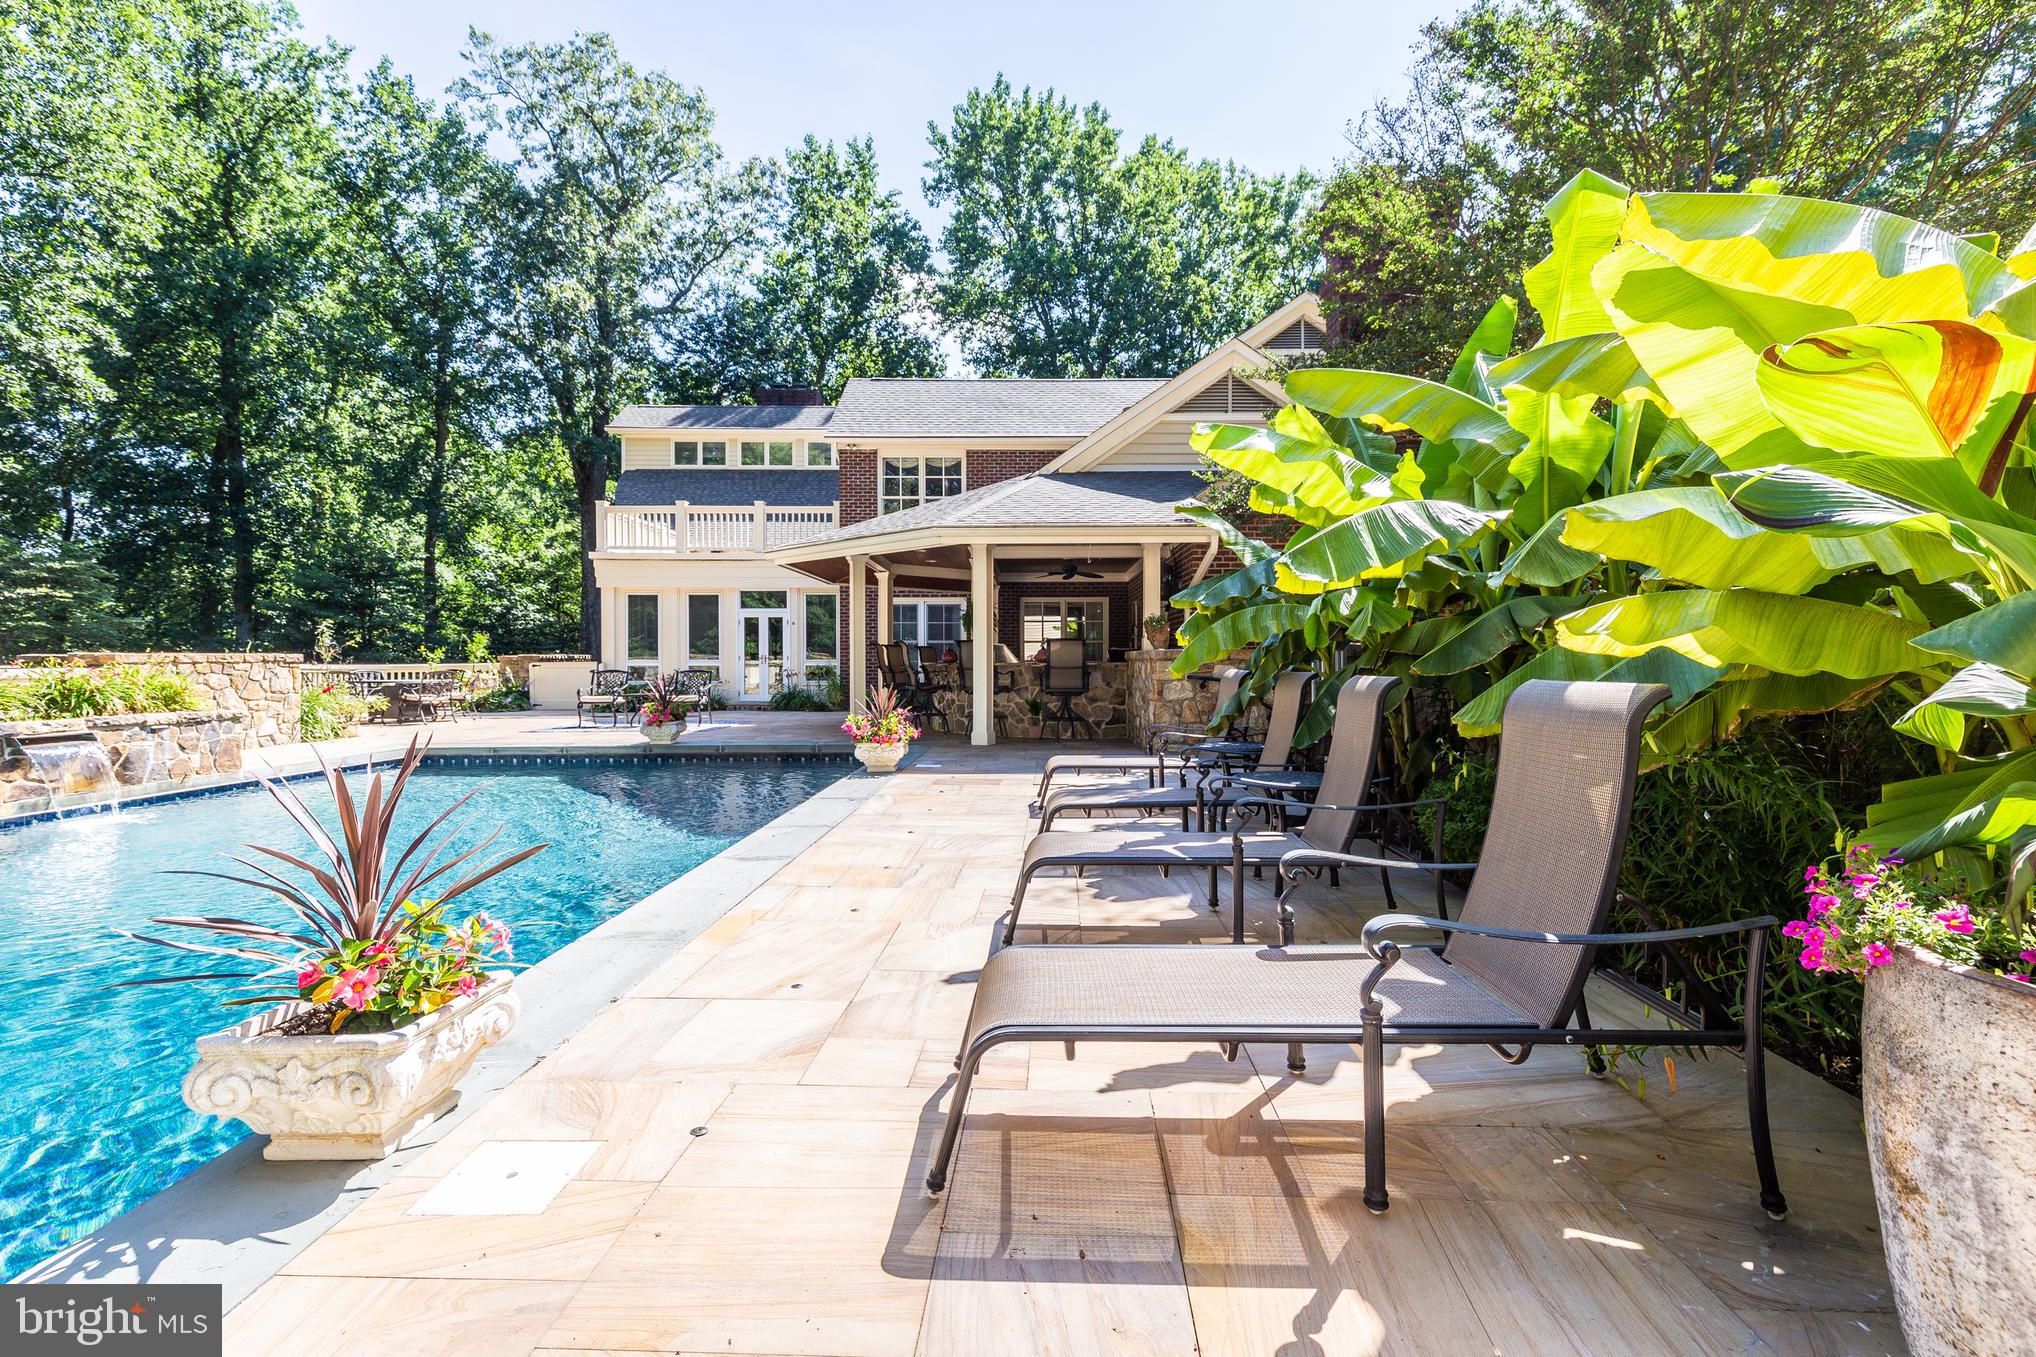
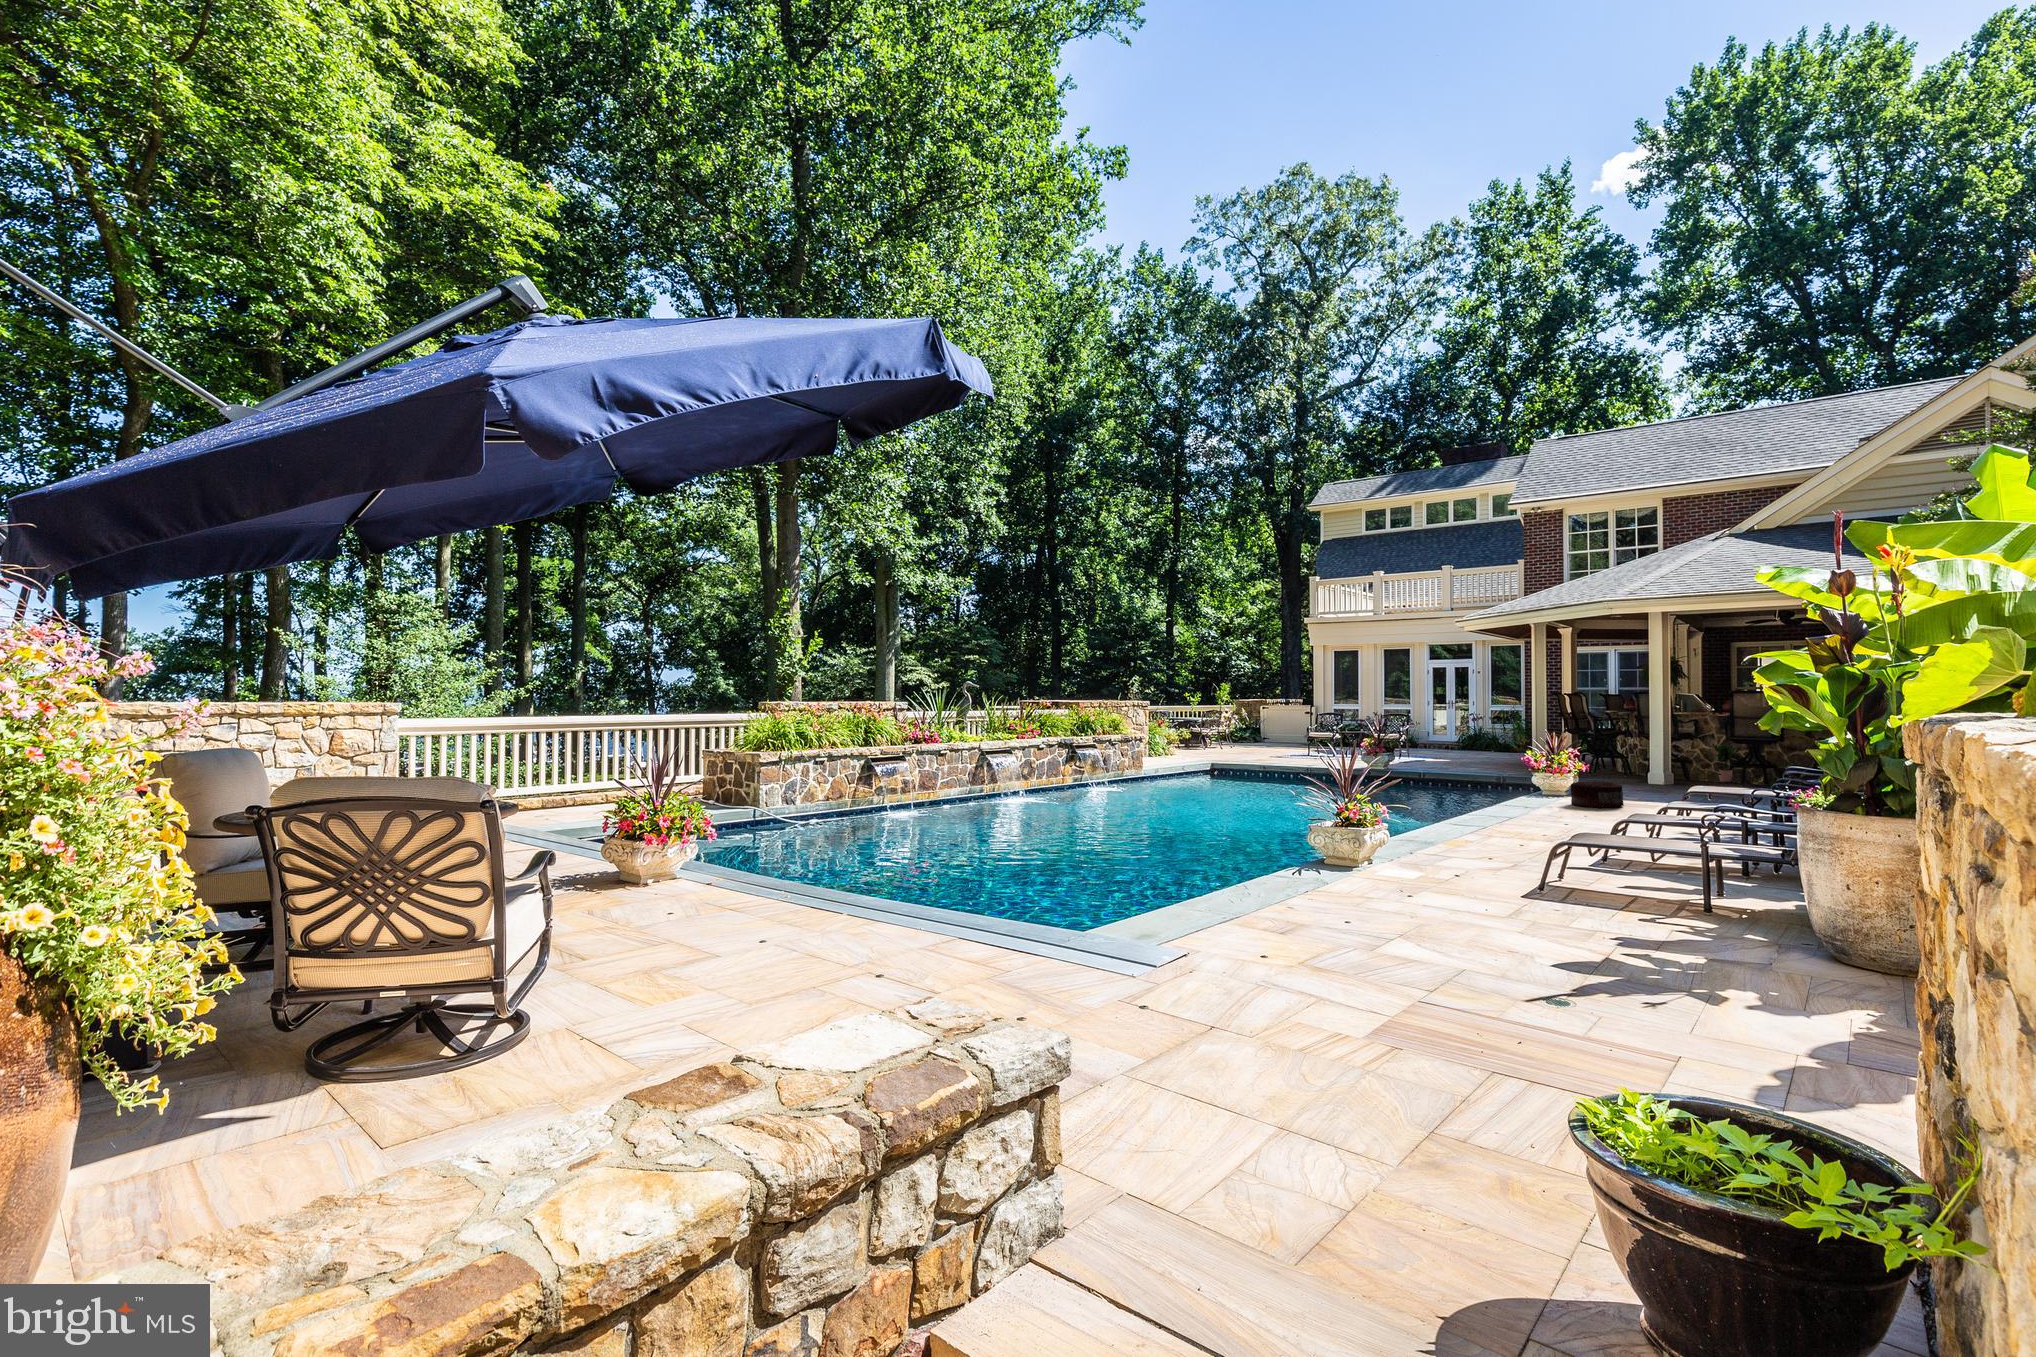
pouf: none [903,751,963,786] -> present [1571,781,1624,808]

